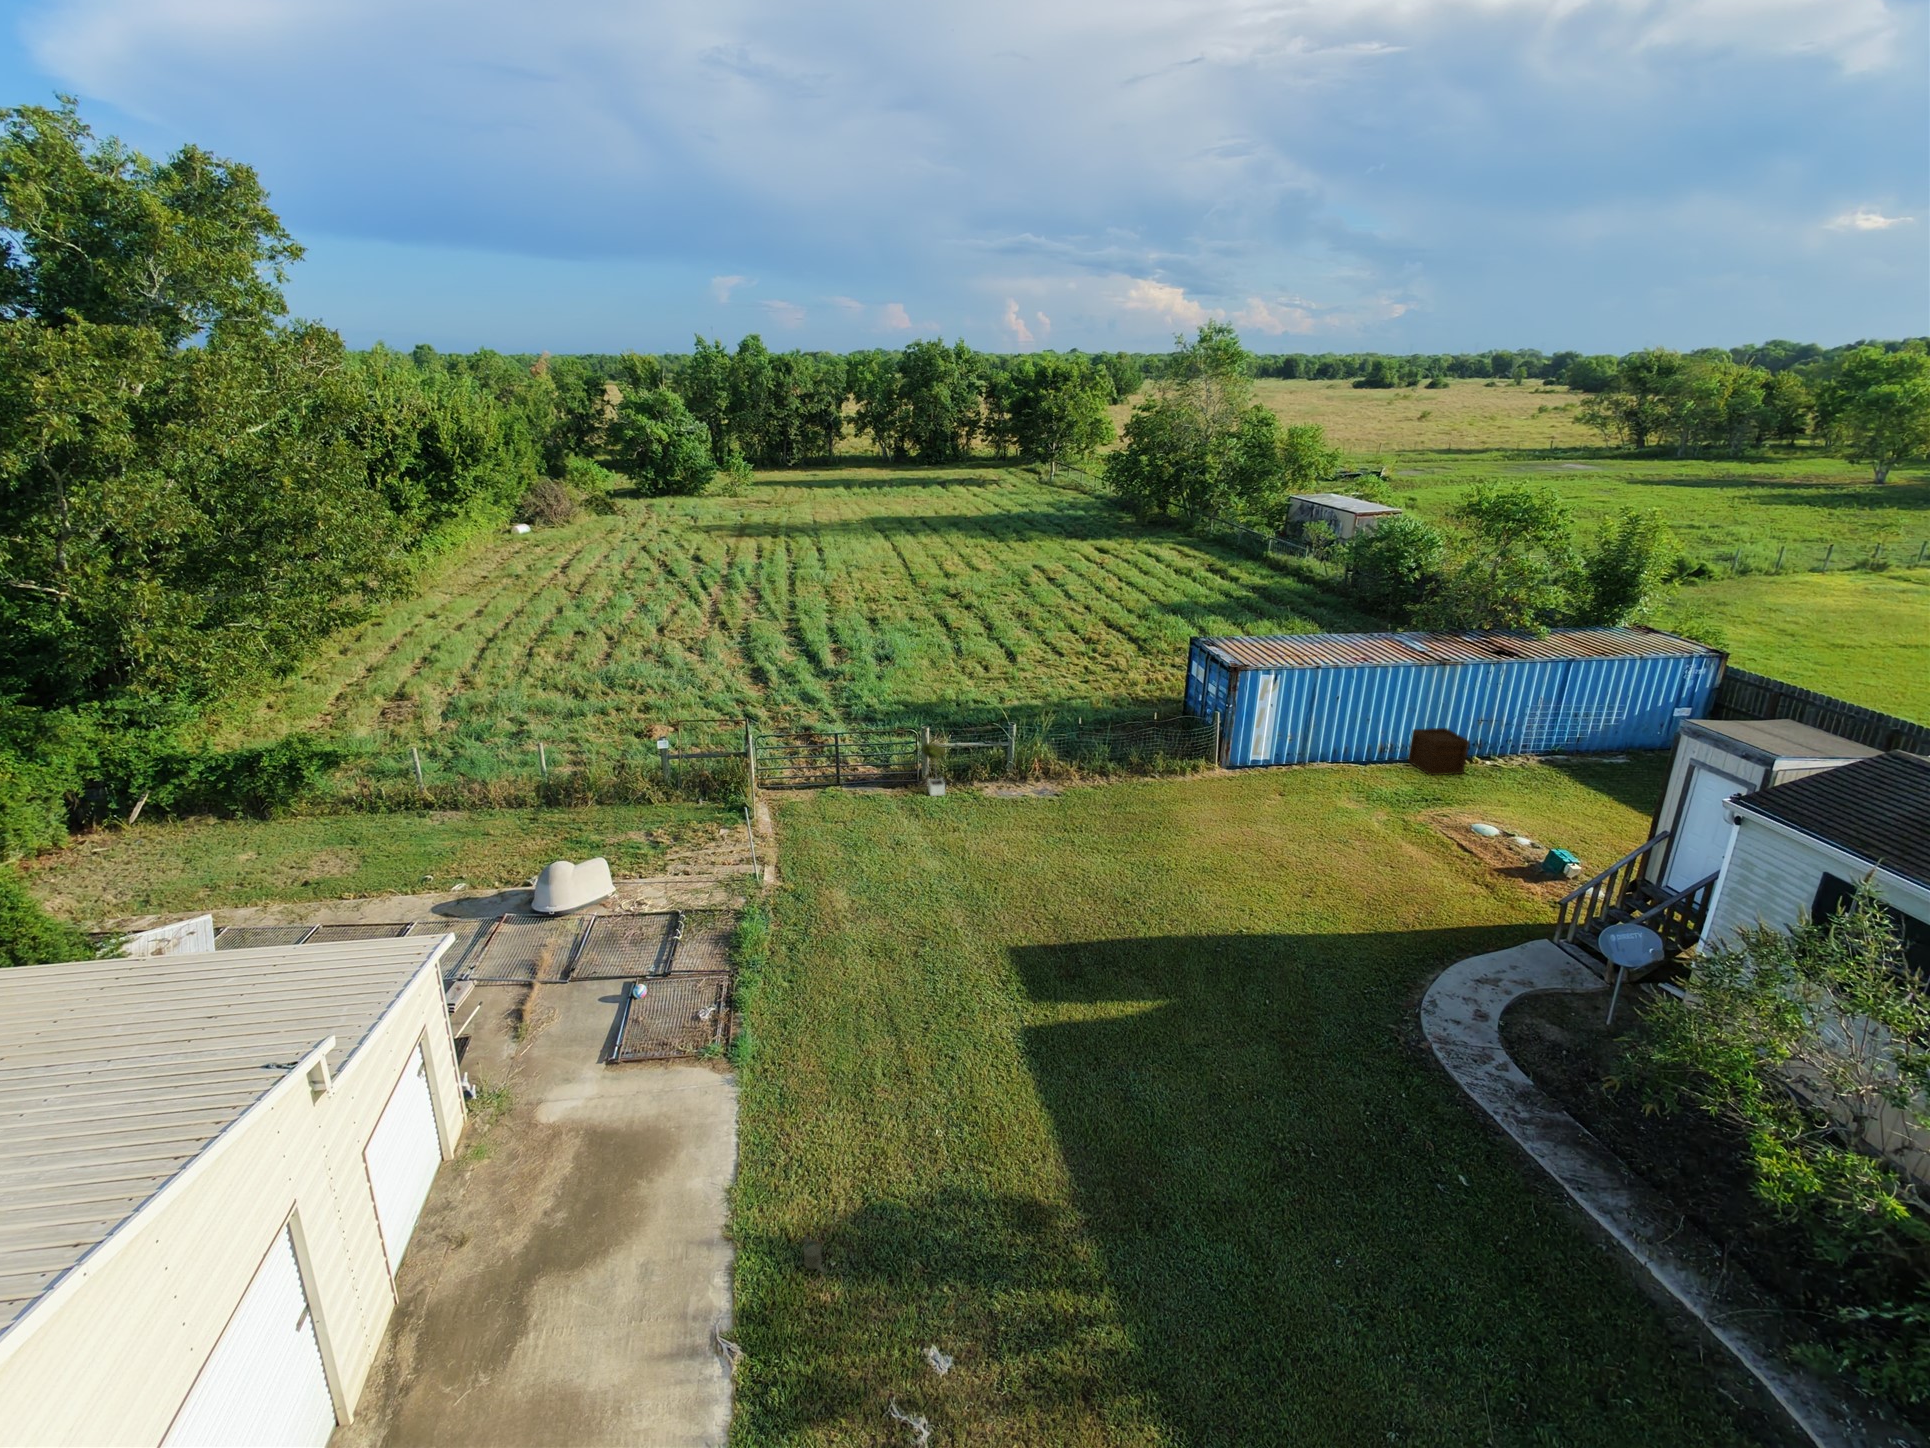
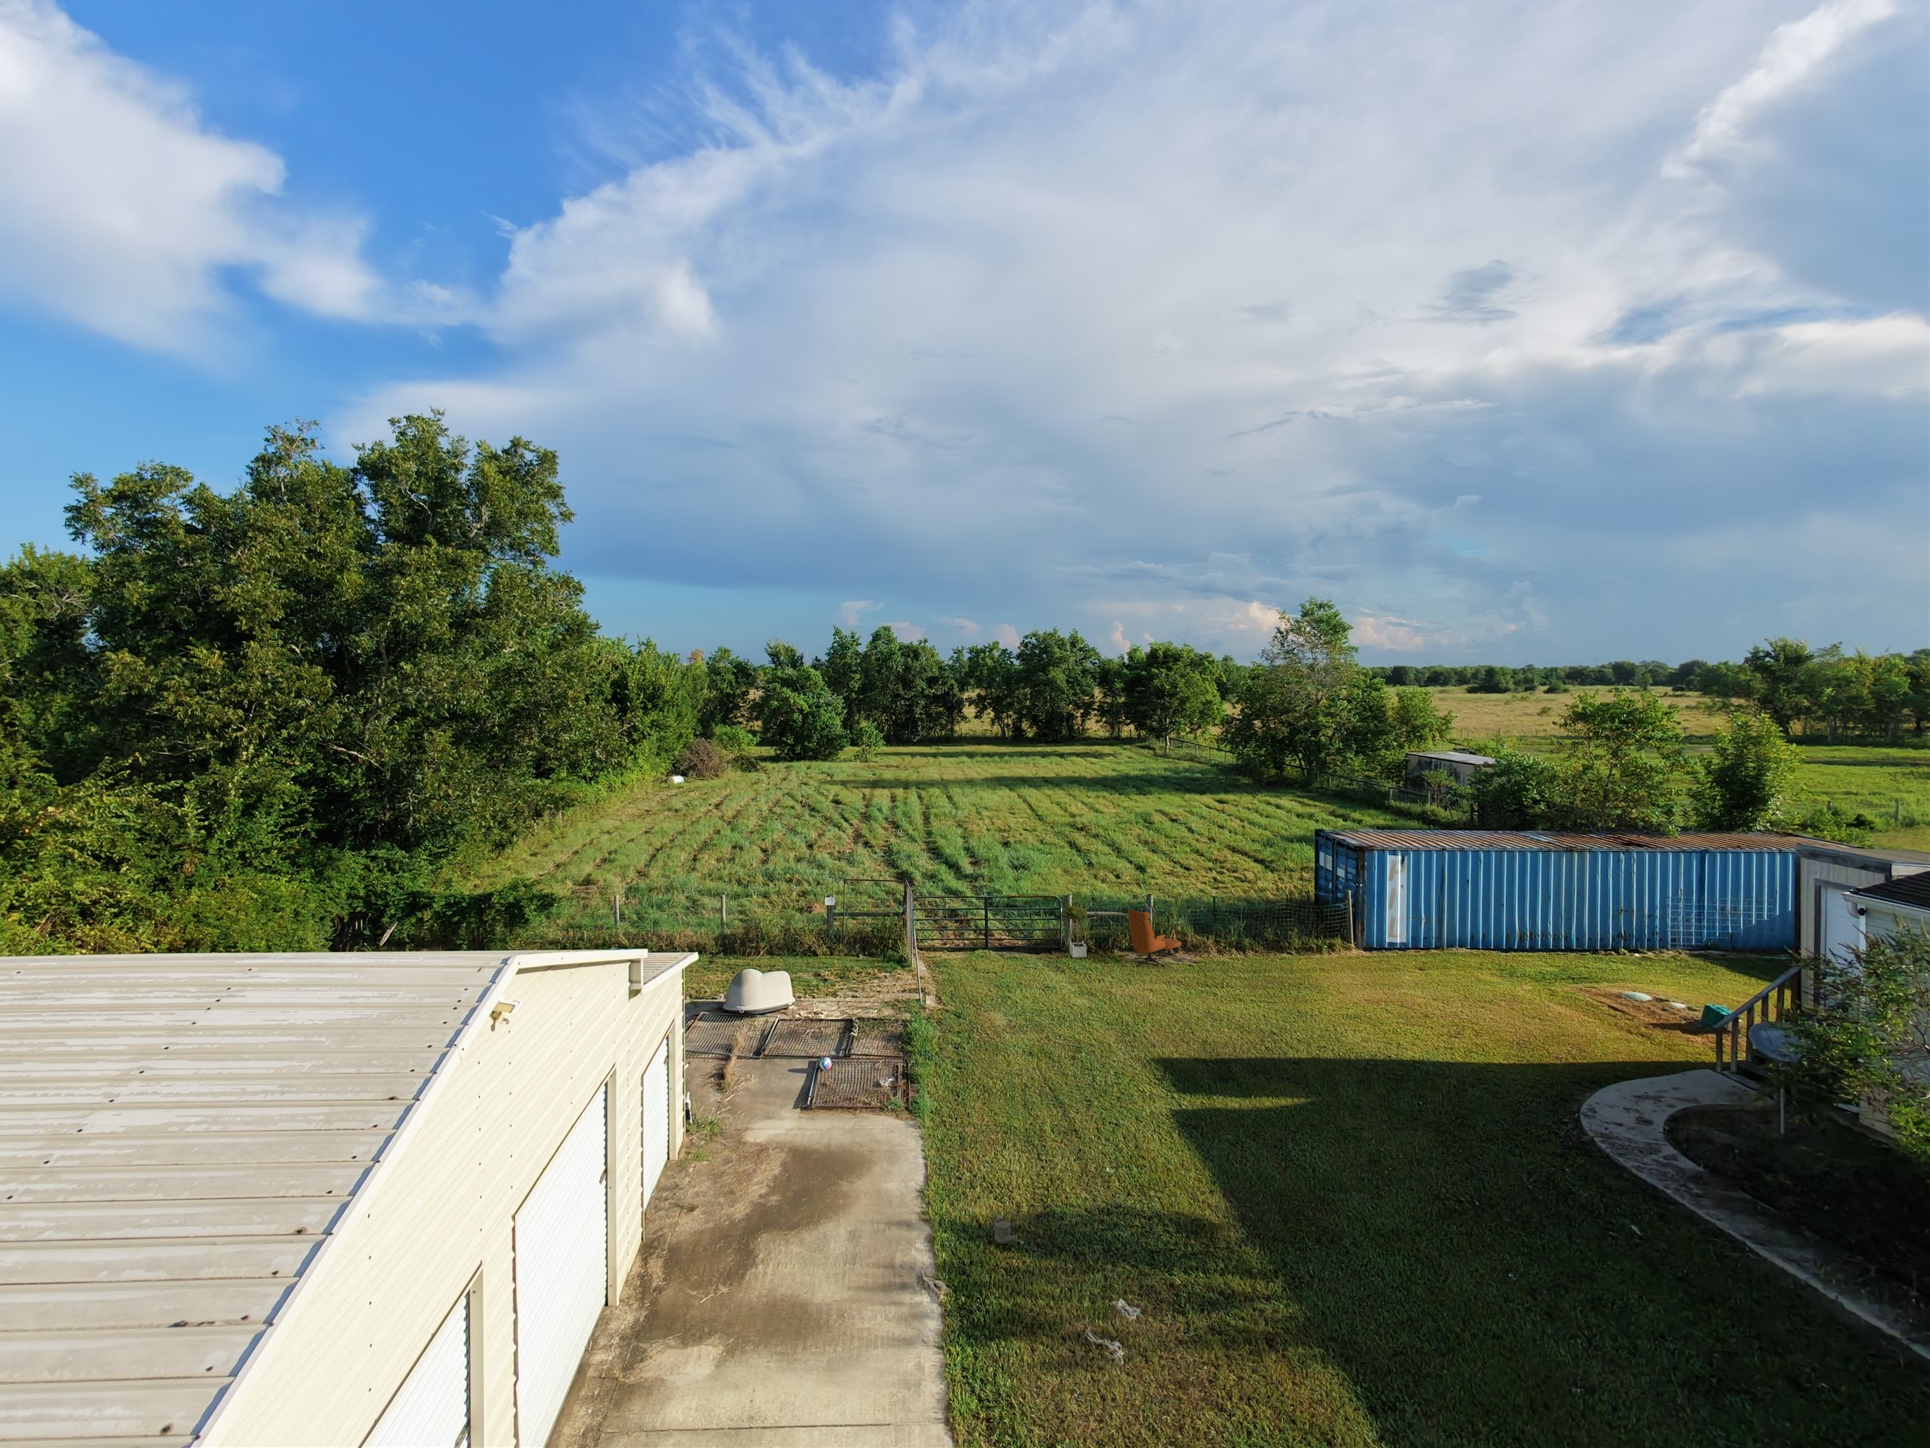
wooden crate: present [1408,728,1470,775] -> none [1551,917,1613,963]
lounge chair: none [989,750,1044,808] -> present [1128,909,1181,967]

